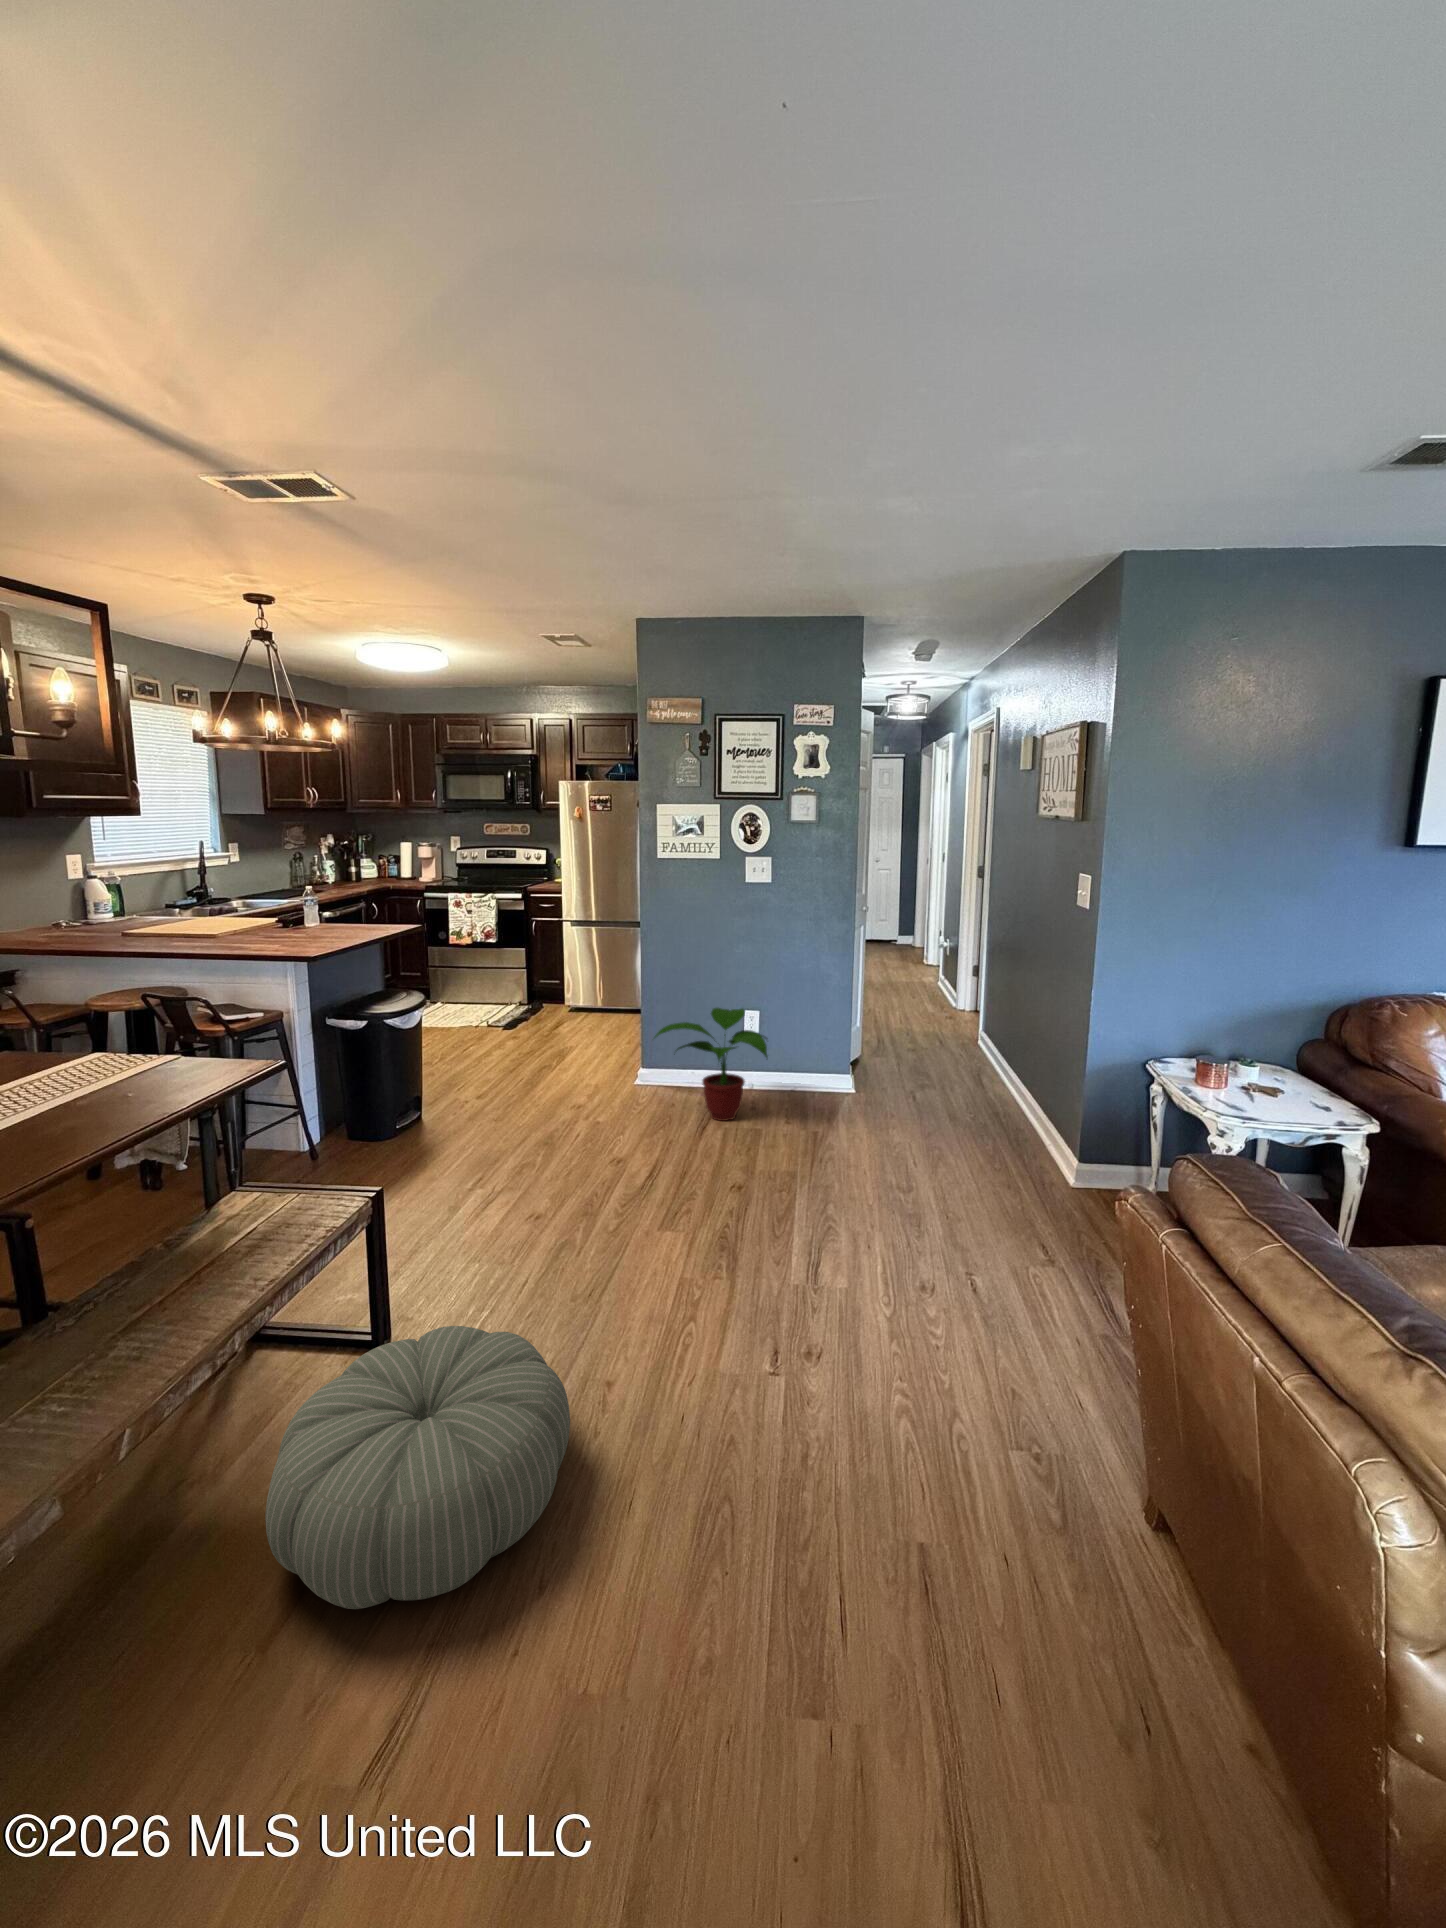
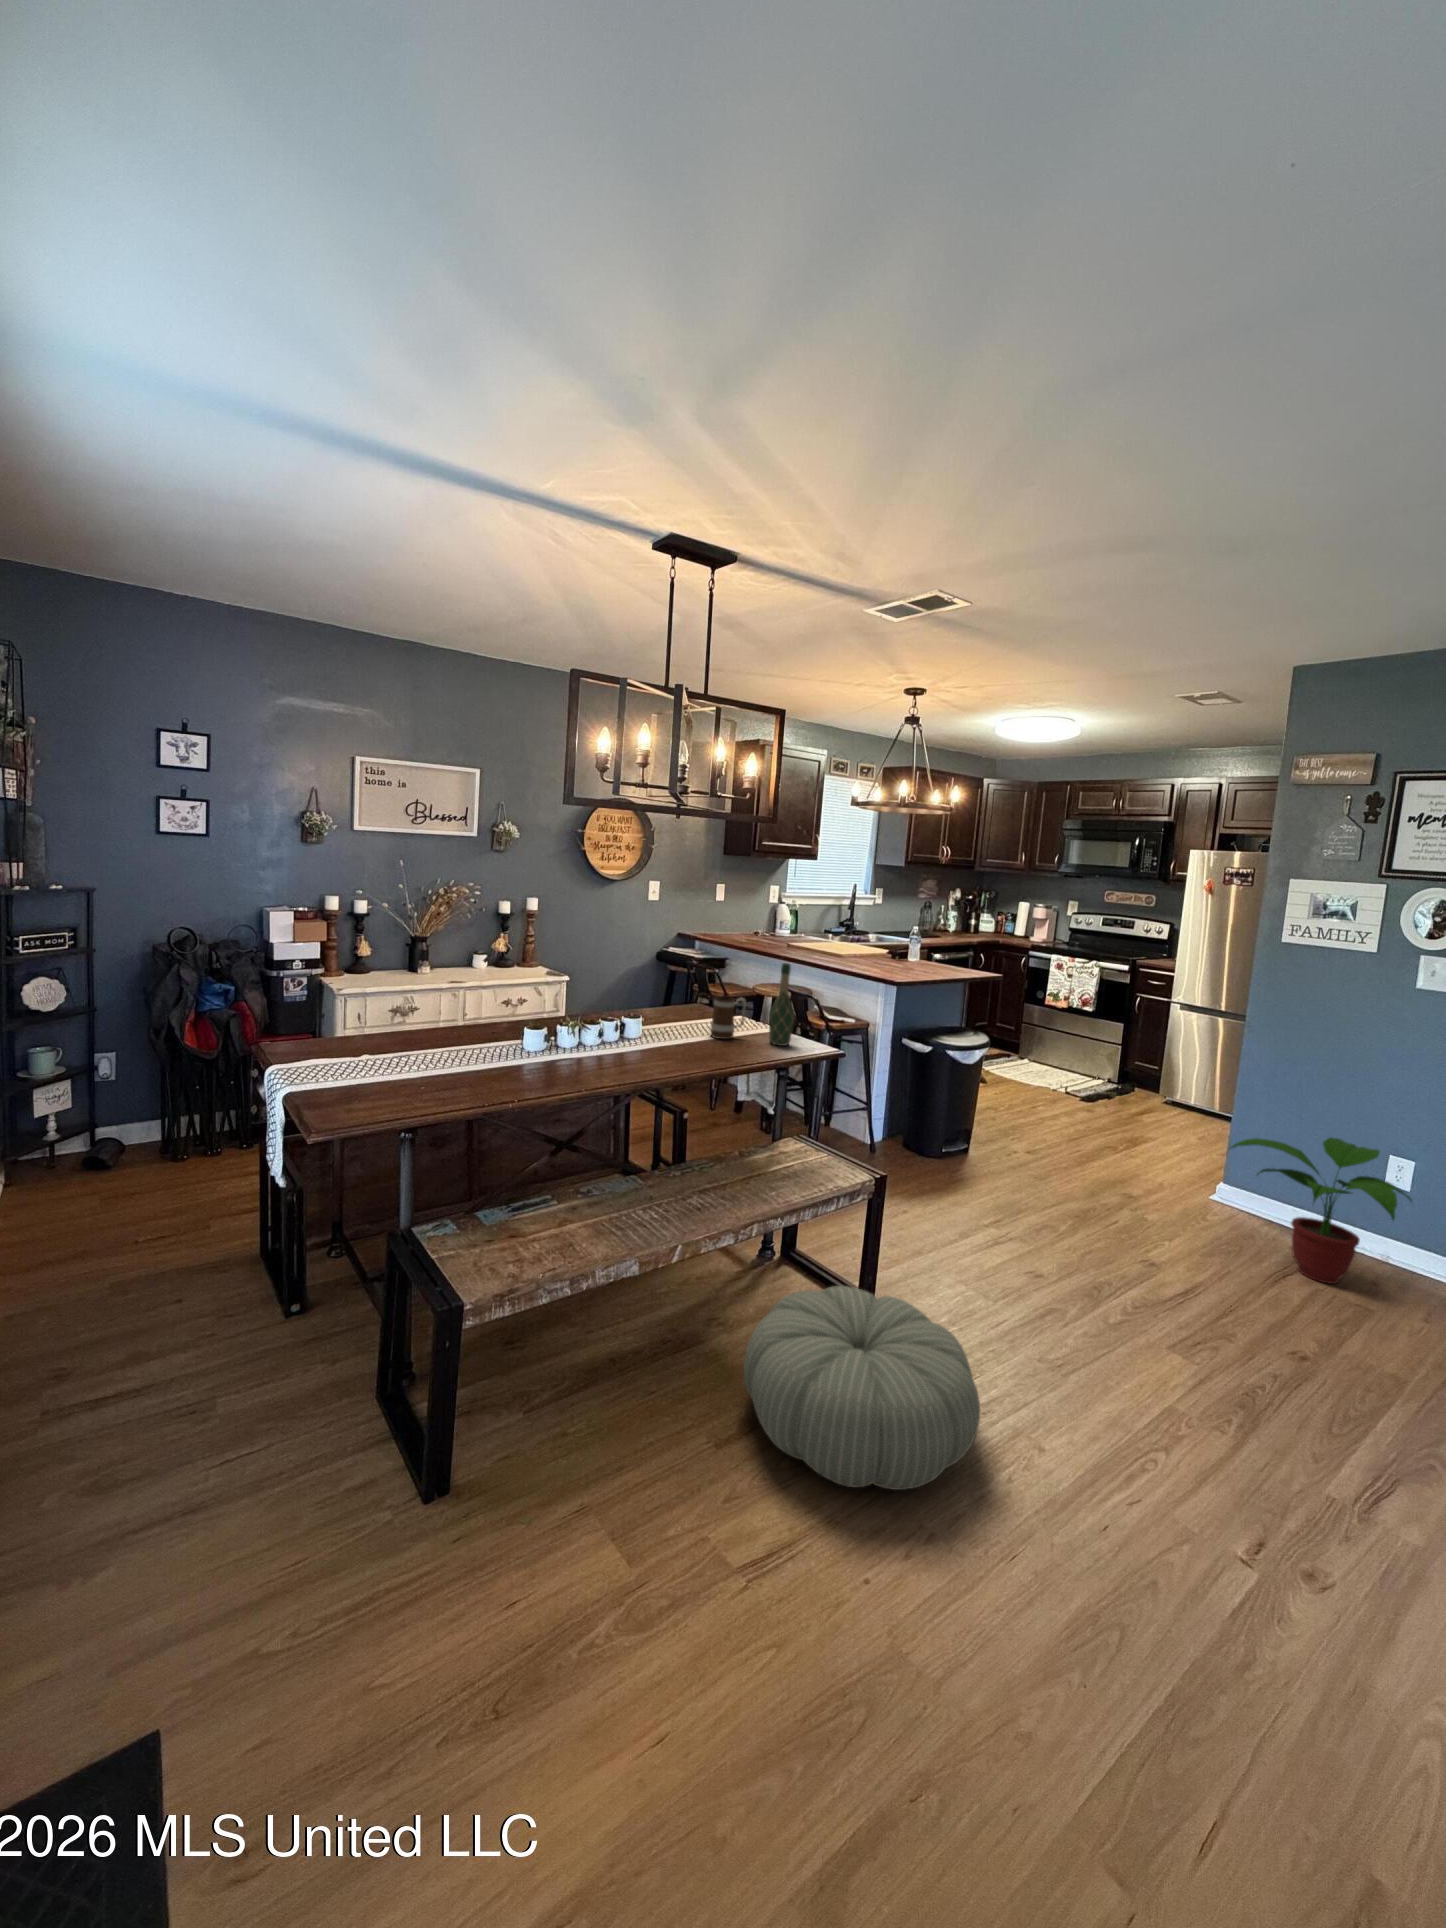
wine bottle: none [160,968,205,1083] -> present [769,963,795,1046]
mug: none [53,1031,118,1103] -> present [711,996,746,1039]

